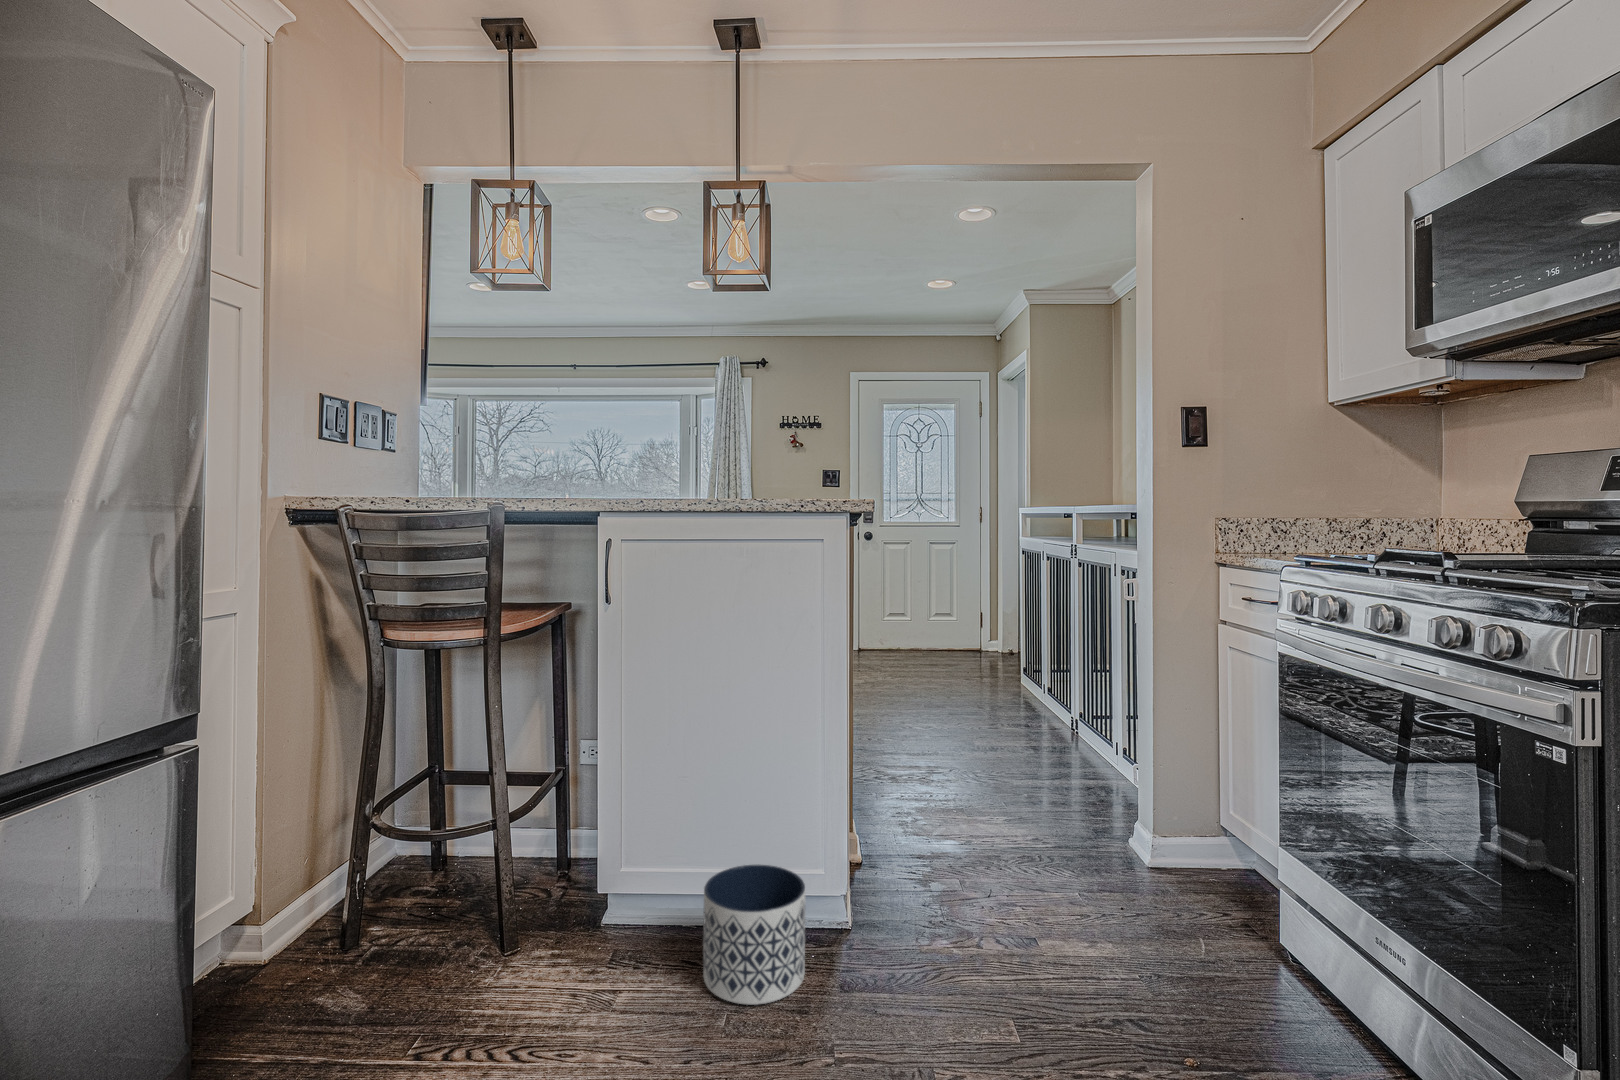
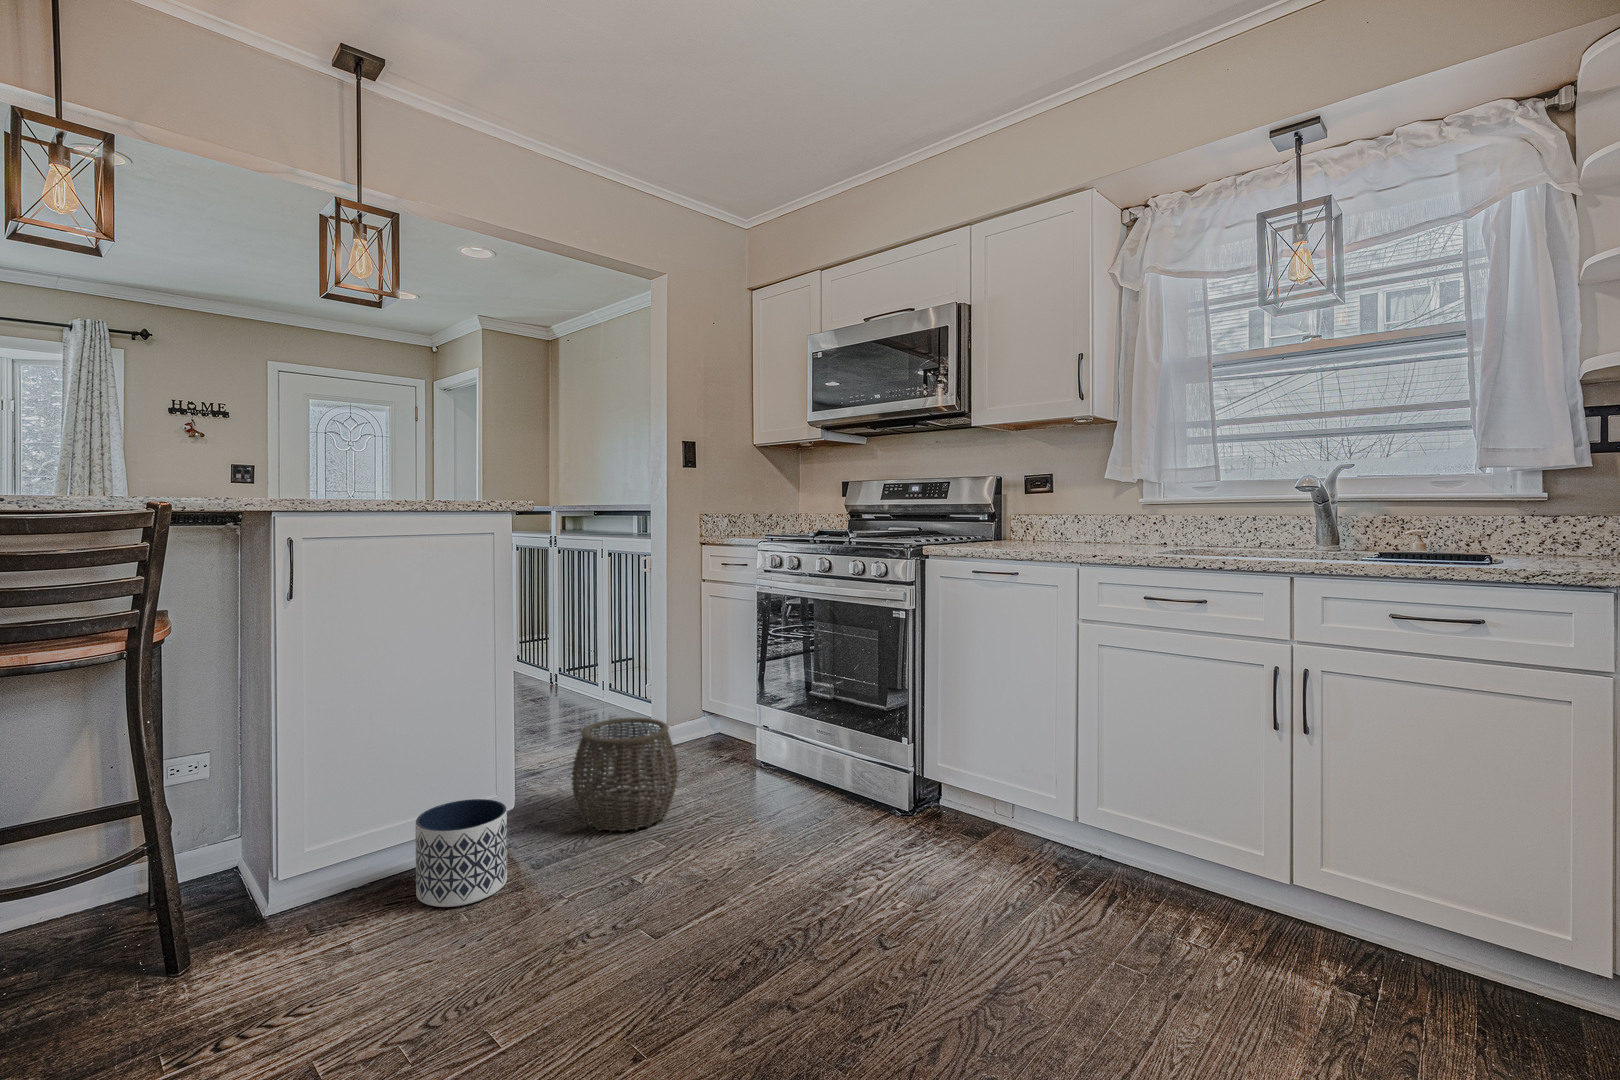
woven basket: none [929,804,1083,983] -> present [571,718,678,831]

